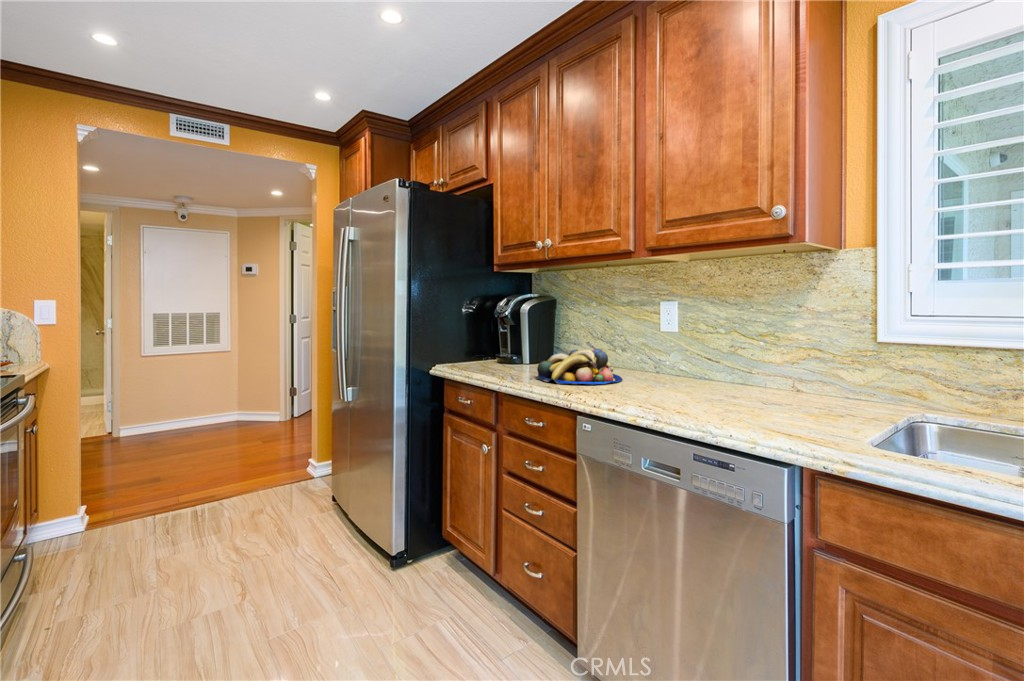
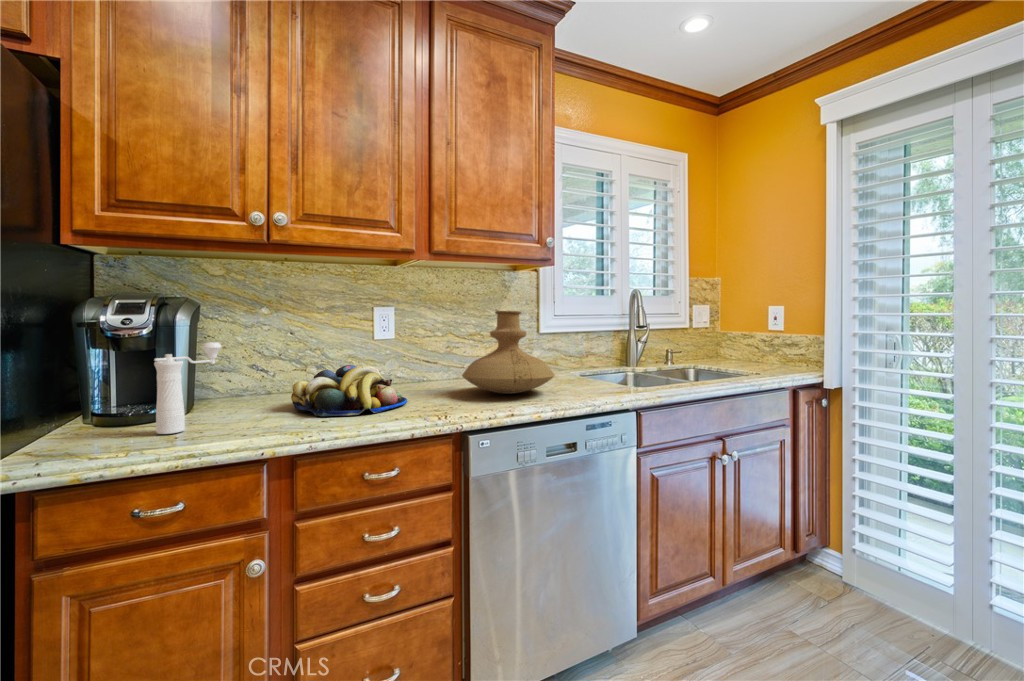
vase: none [642,307,754,400] -> present [462,311,555,394]
pepper mill: none [479,324,515,371] -> present [154,342,222,434]

